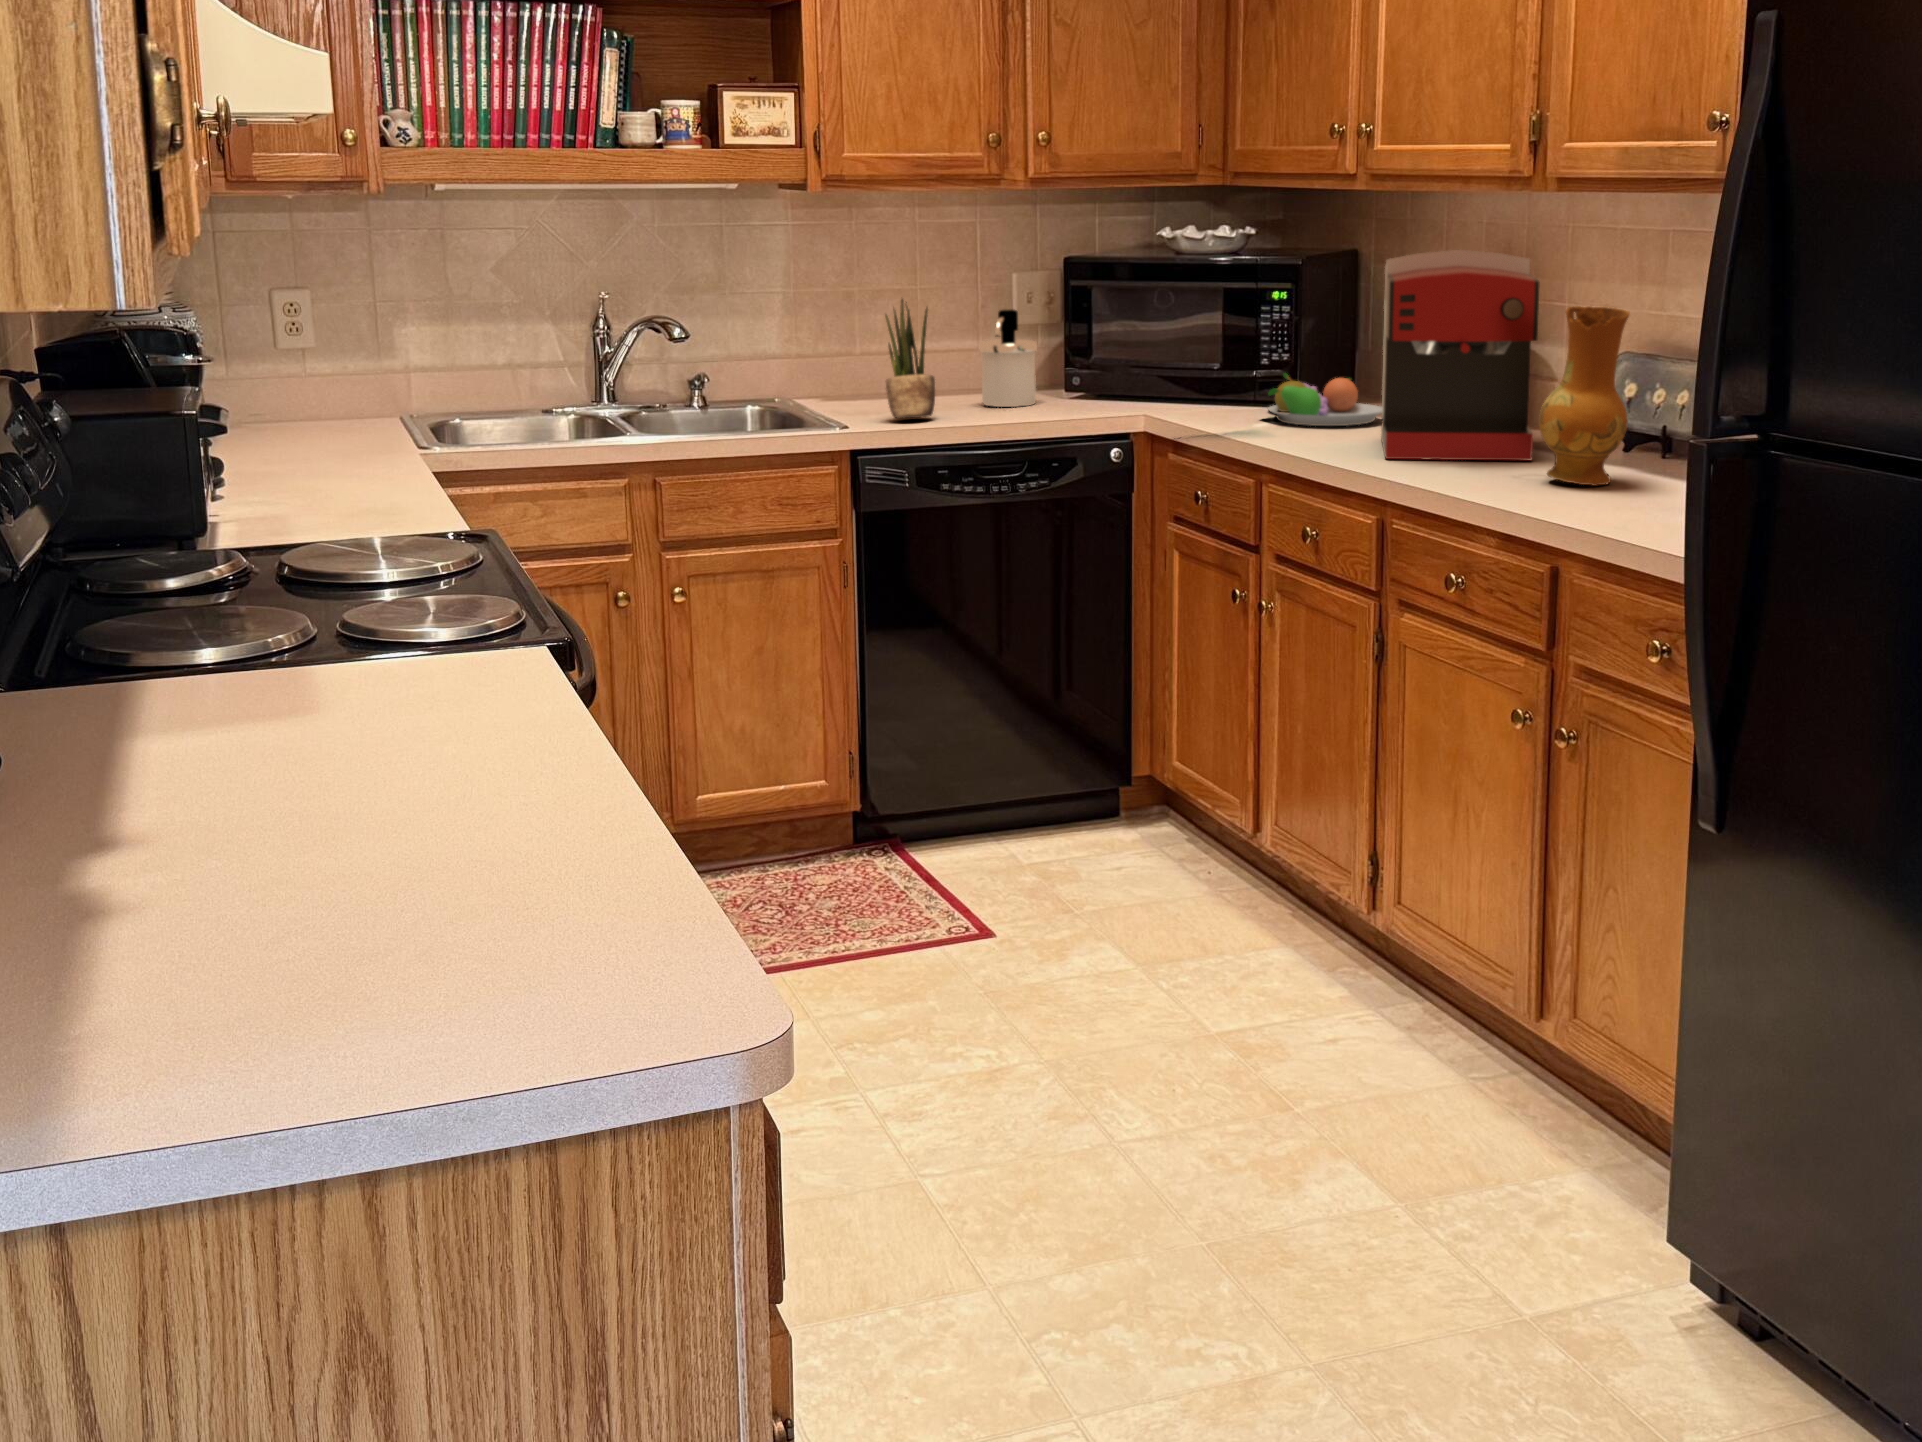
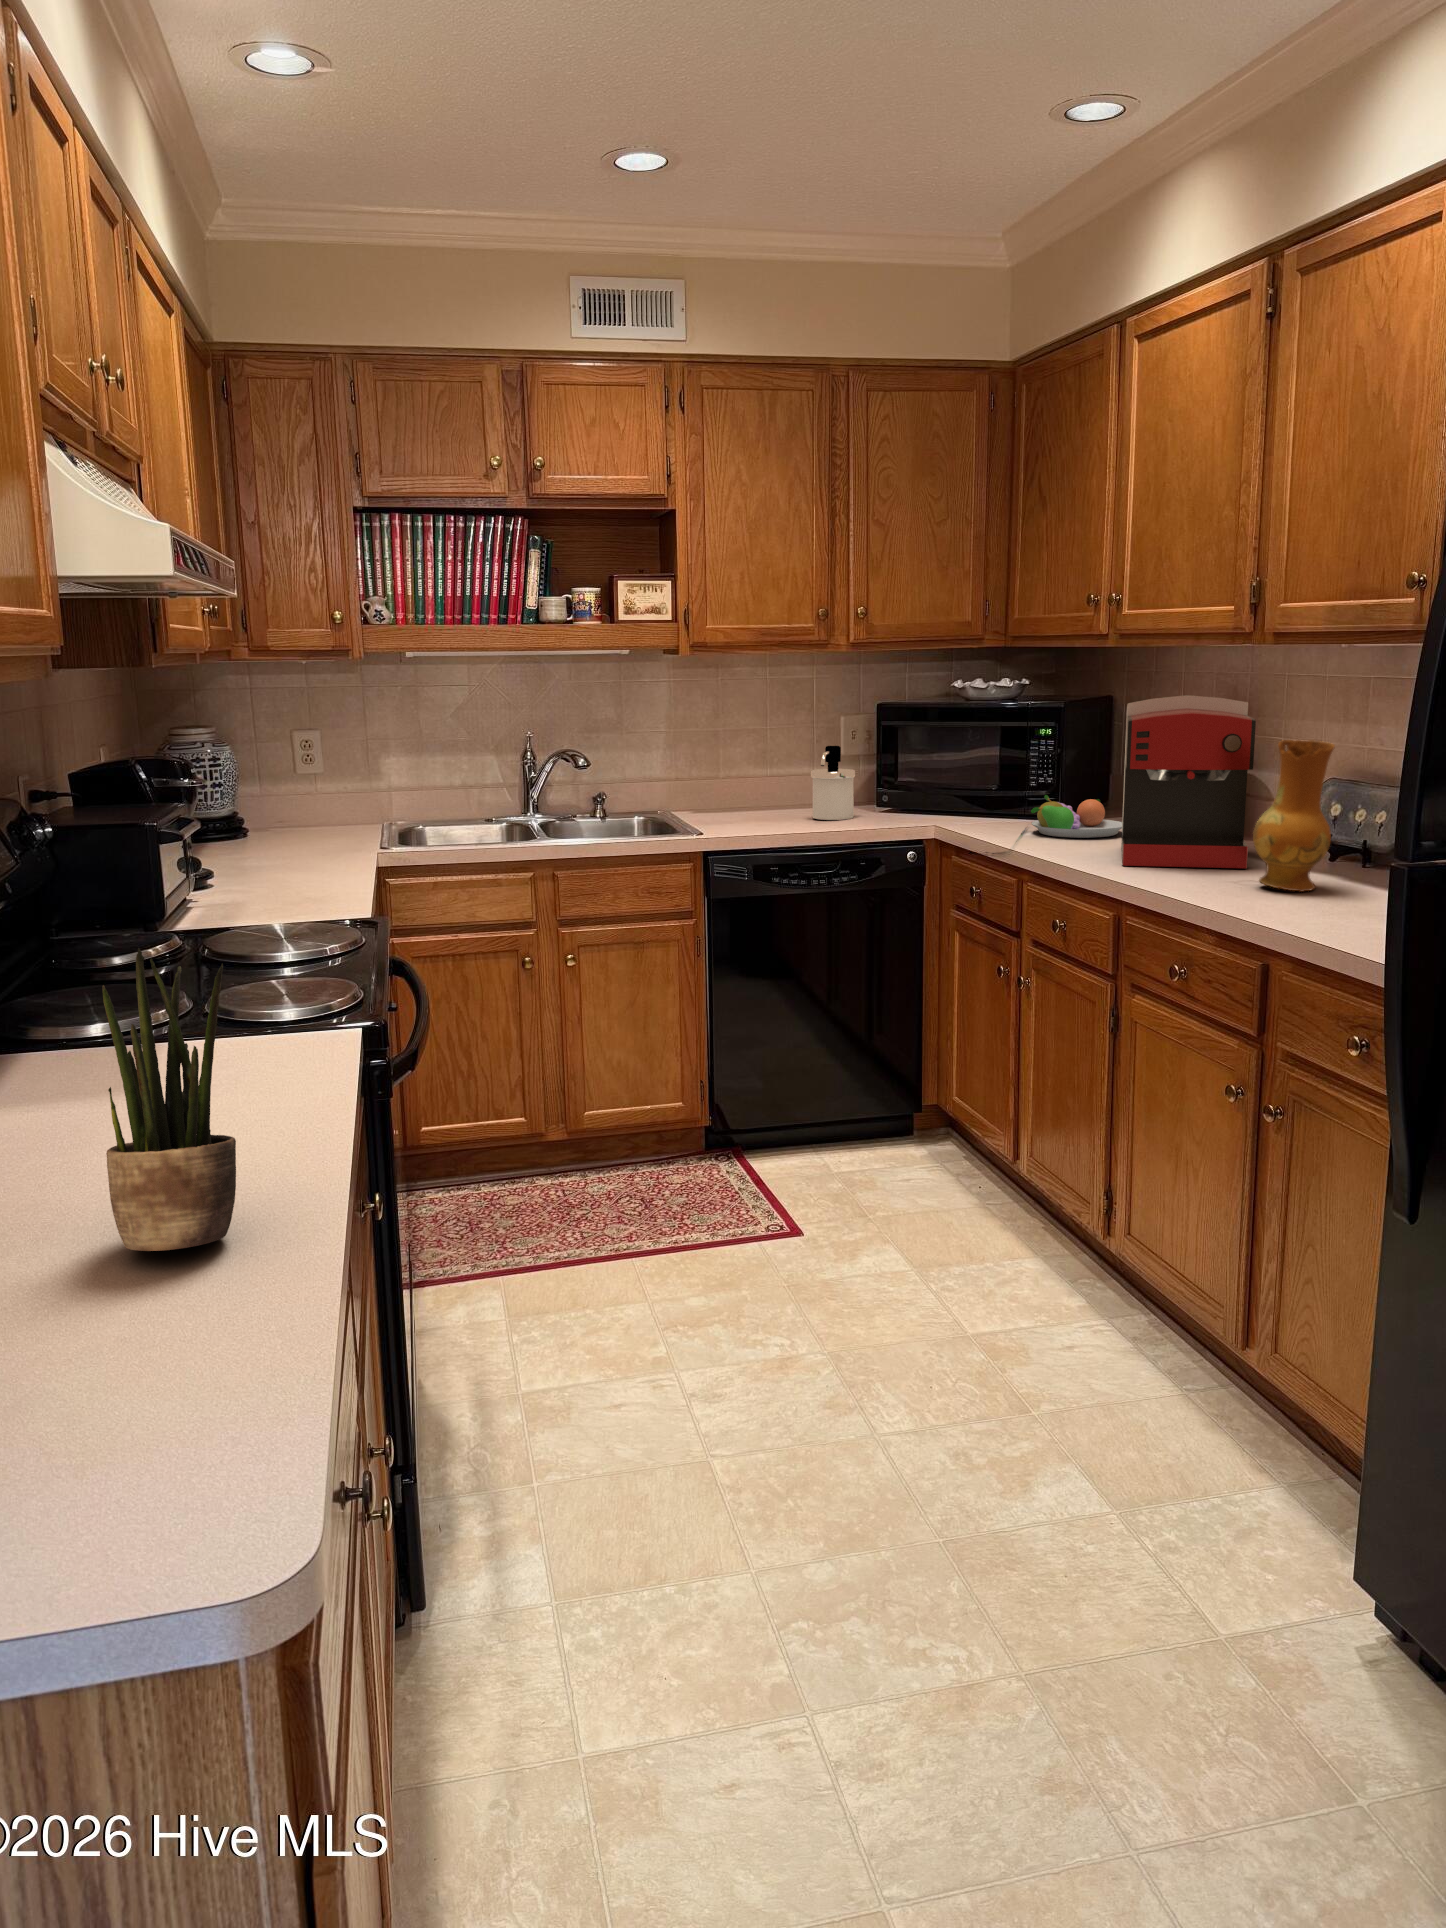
potted plant: present [885,299,935,418] -> present [102,948,236,1251]

